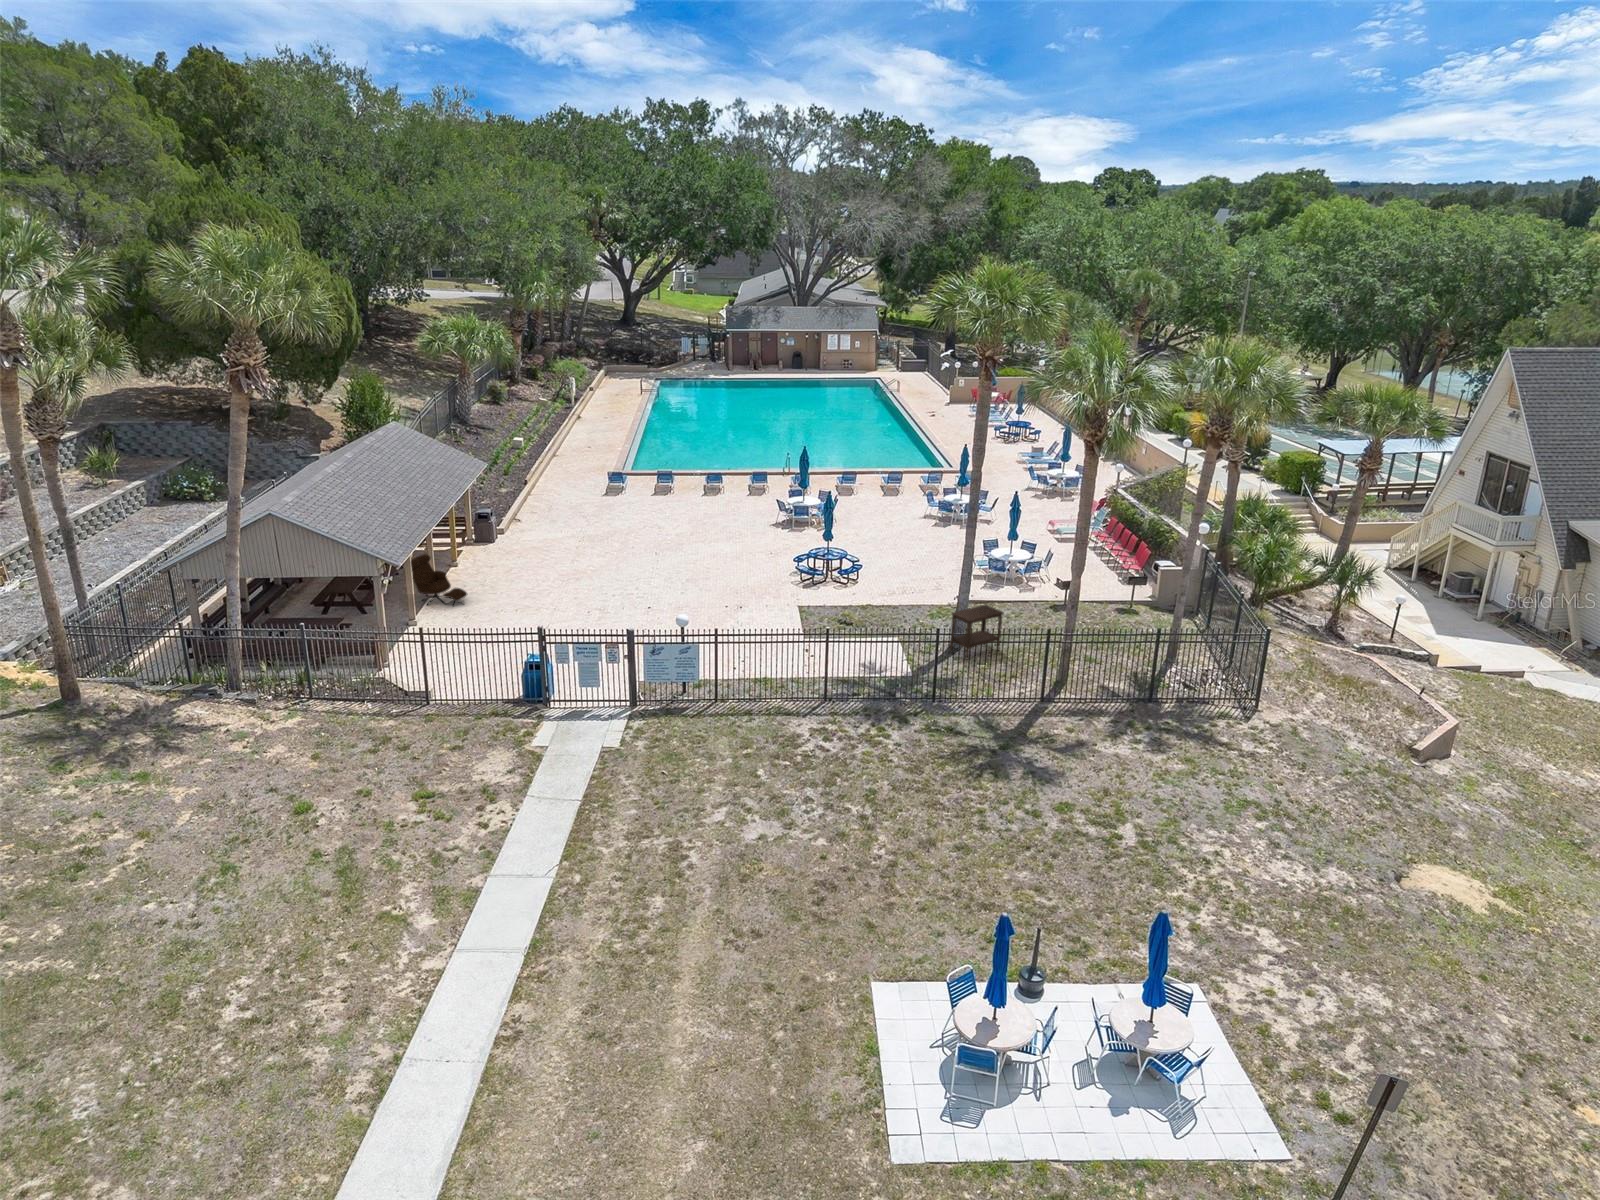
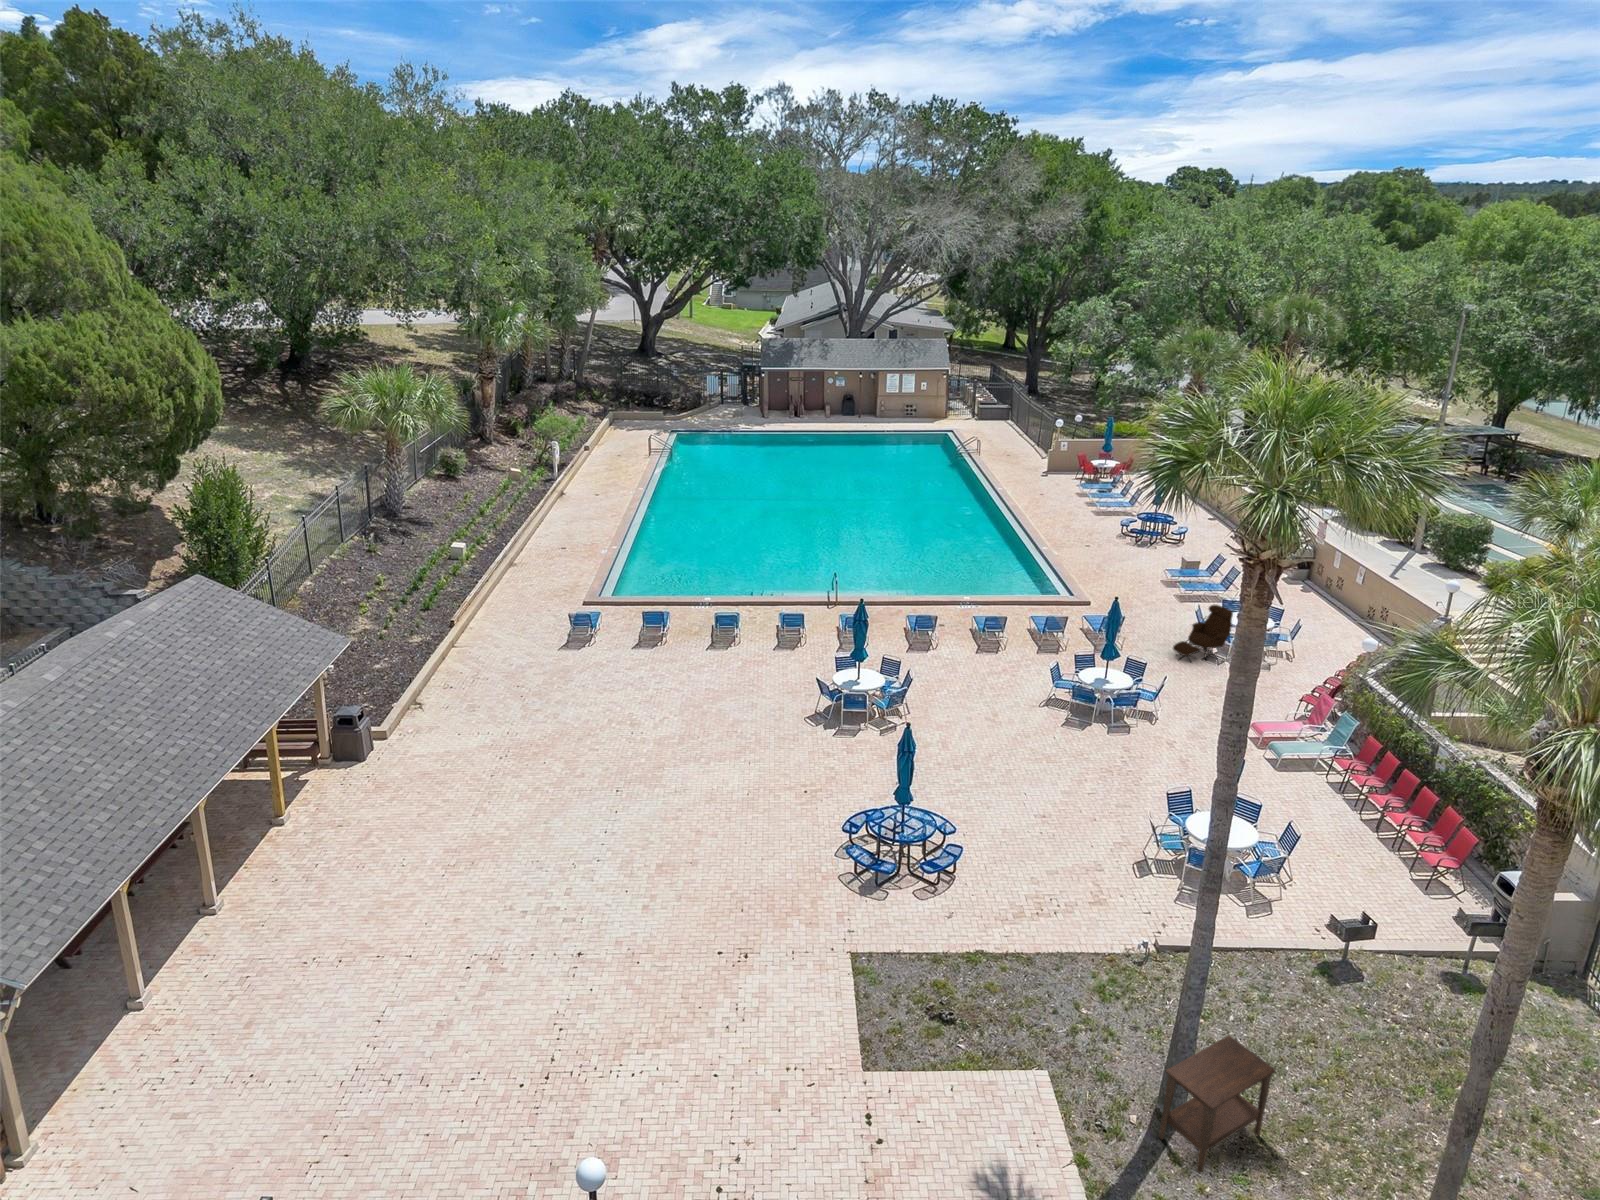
lounge chair: present [411,554,467,603] -> present [1173,605,1233,660]

